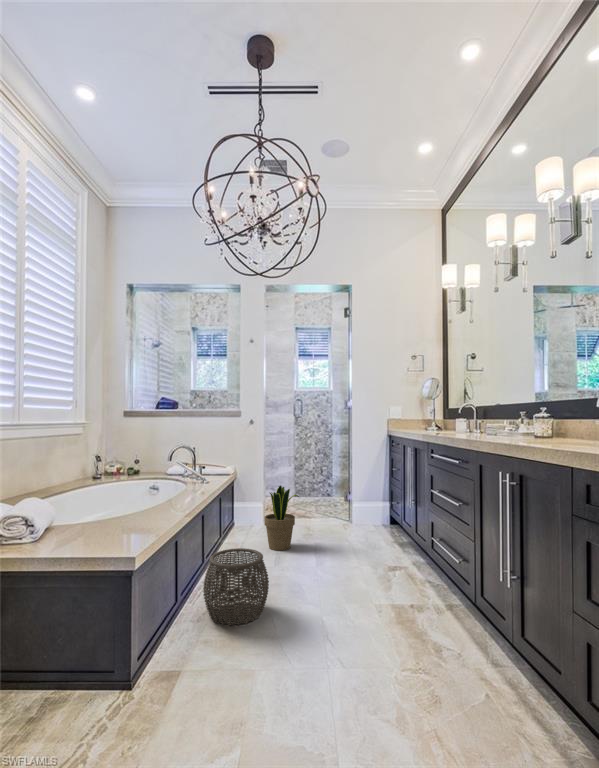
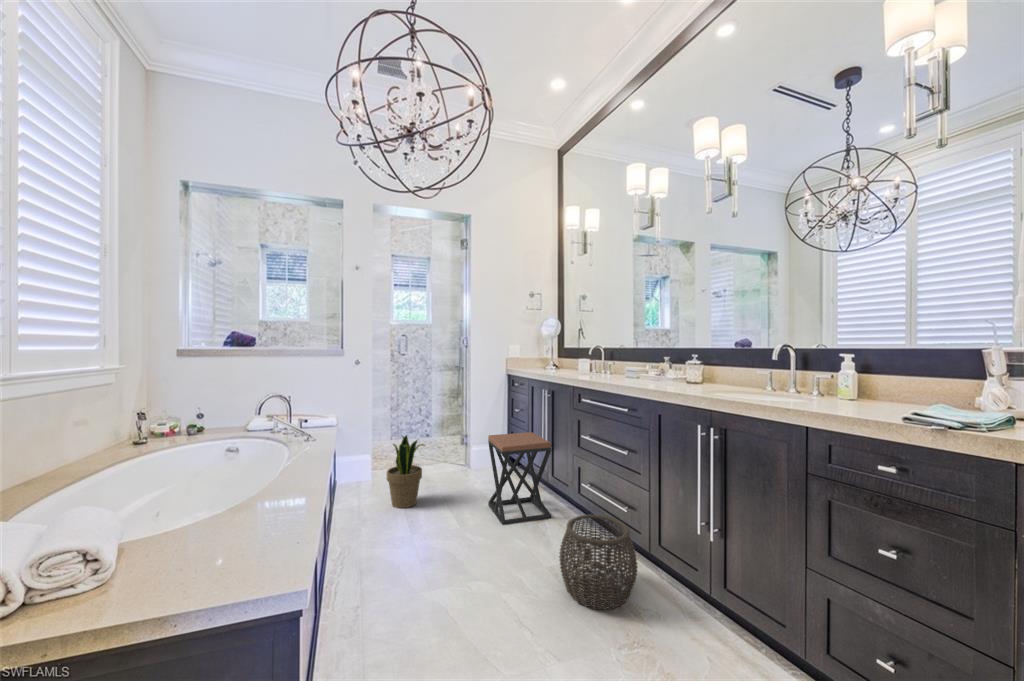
stool: none [351,490,406,576] -> present [488,432,551,525]
woven basket: present [203,548,269,625] -> present [559,515,638,610]

